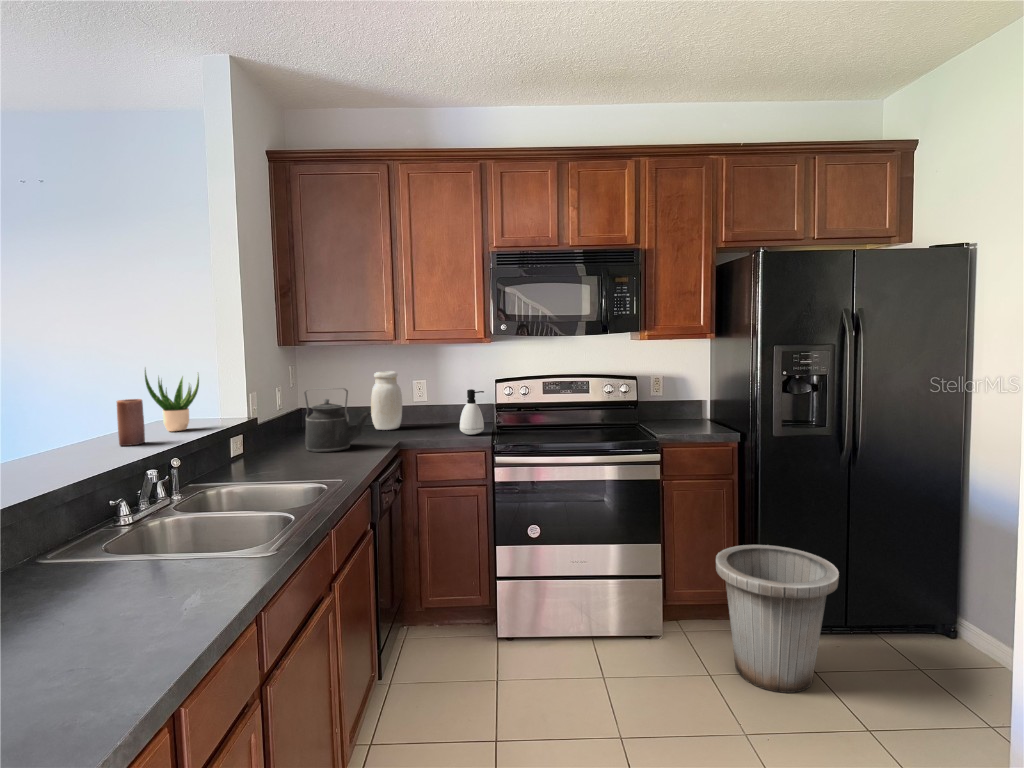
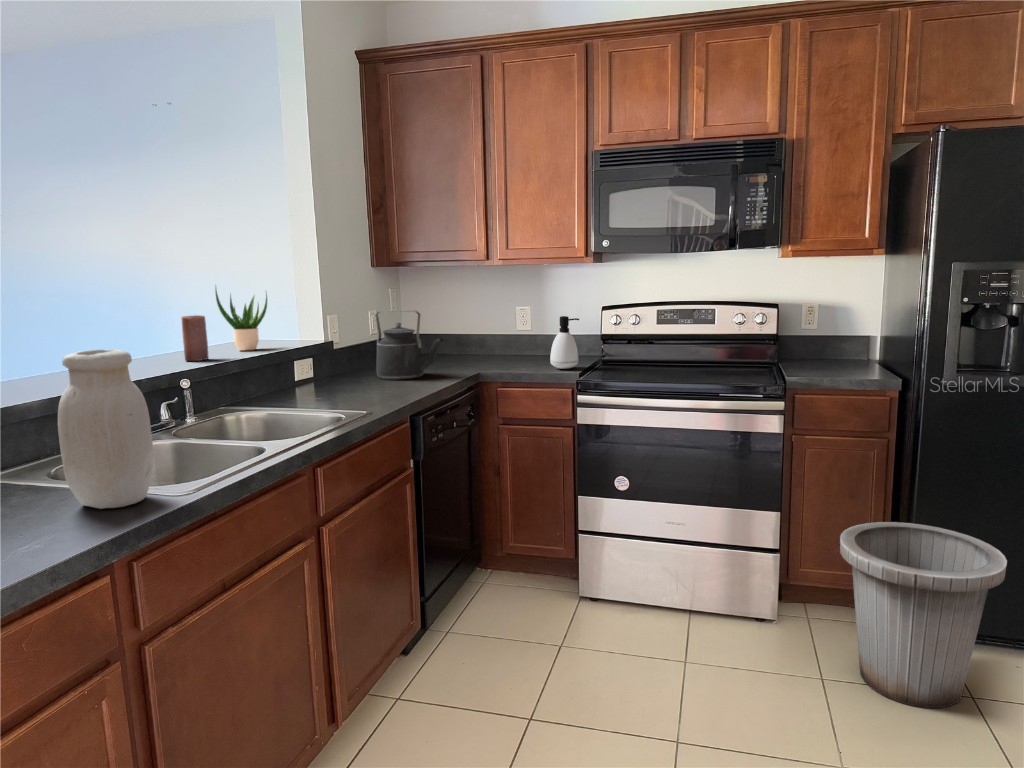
jar: present [371,371,402,430] -> present [58,349,153,509]

